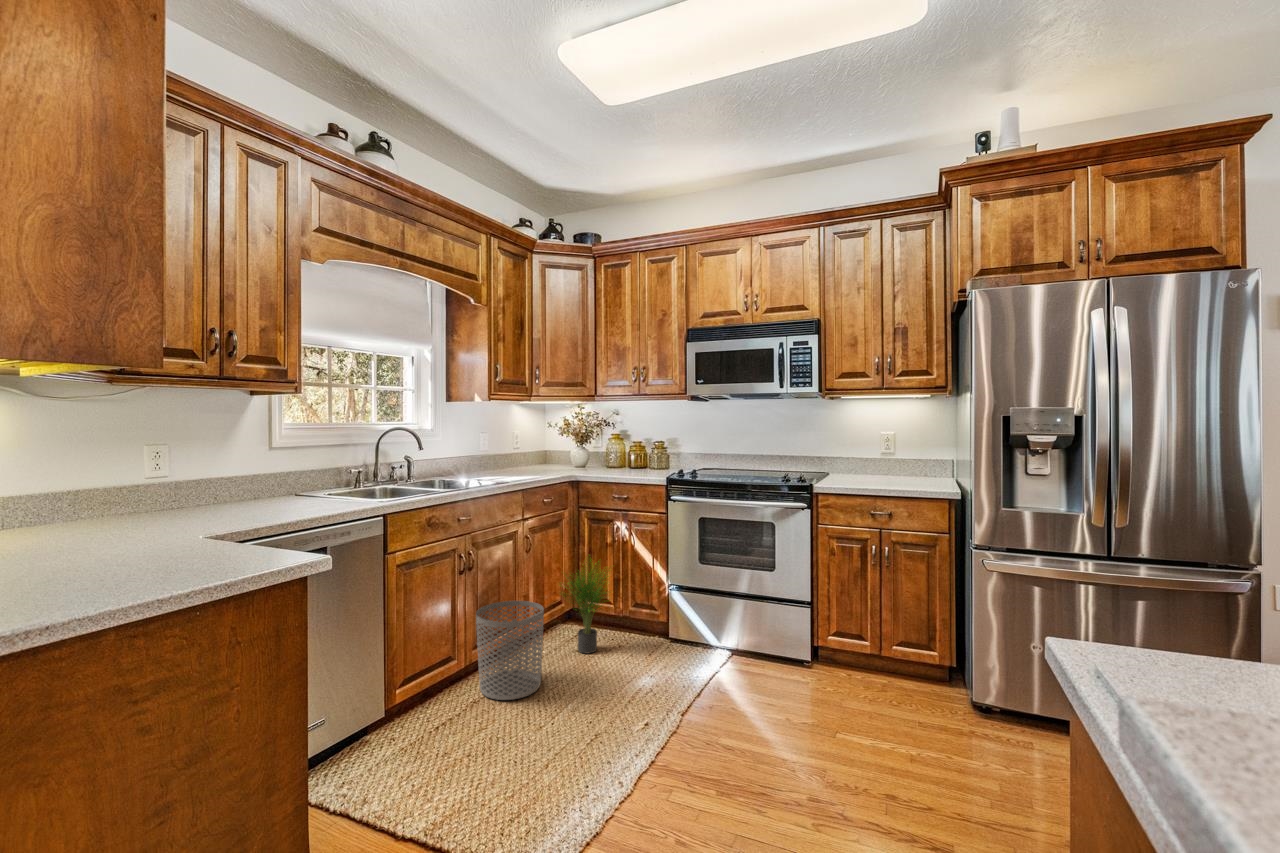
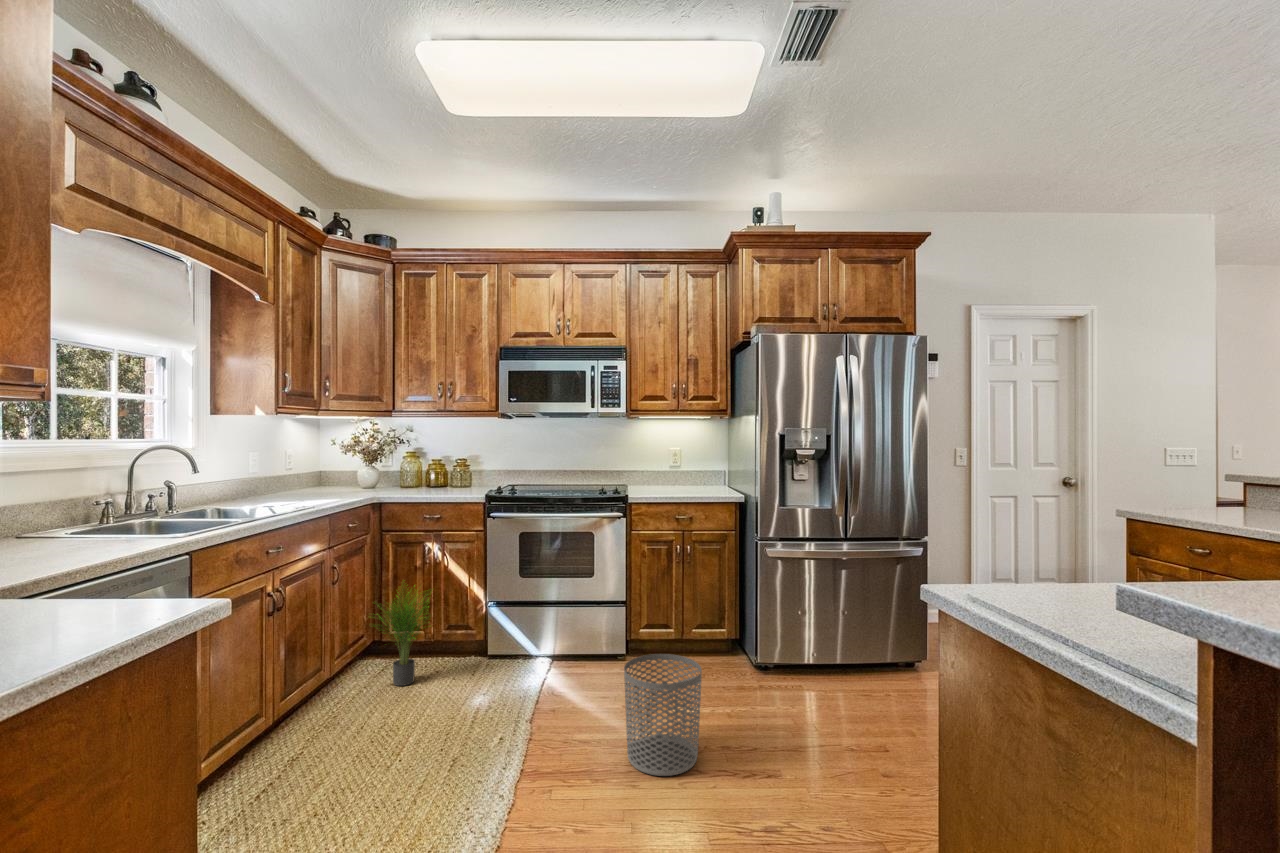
waste bin: present [476,601,544,700] -> present [624,654,702,776]

